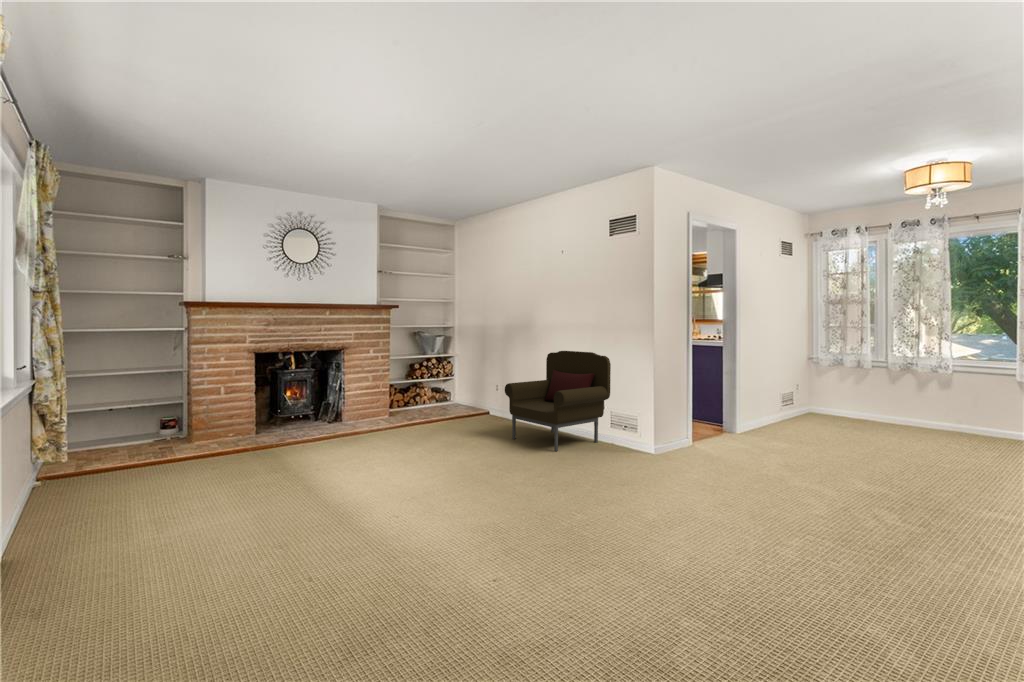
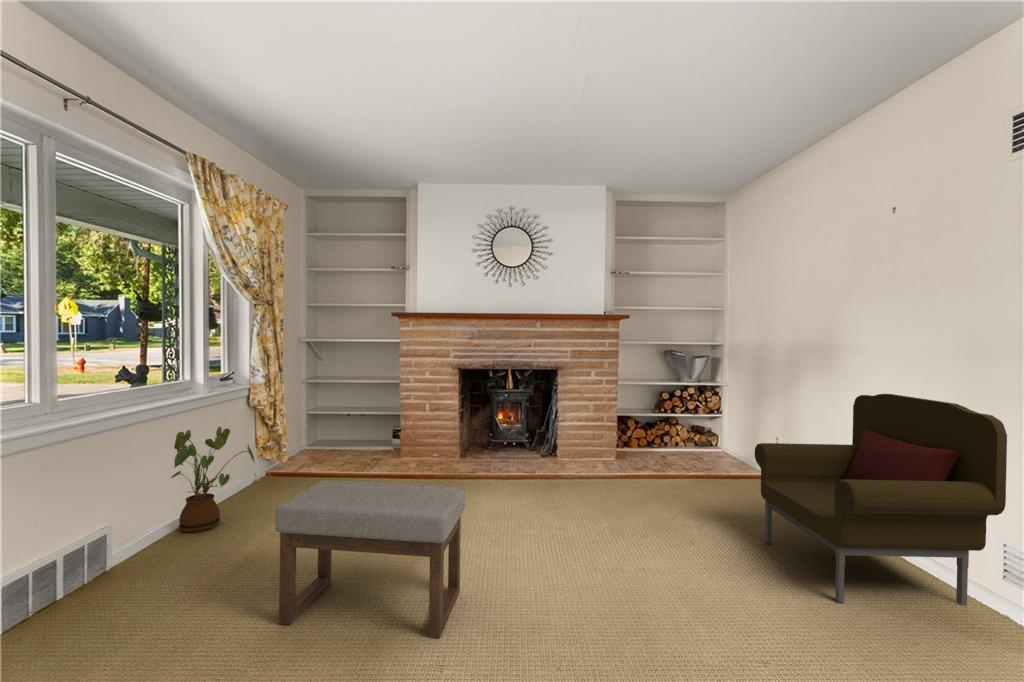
house plant: none [25,419,130,521] -> present [171,427,254,532]
ottoman: none [273,422,399,525] -> present [275,481,465,638]

